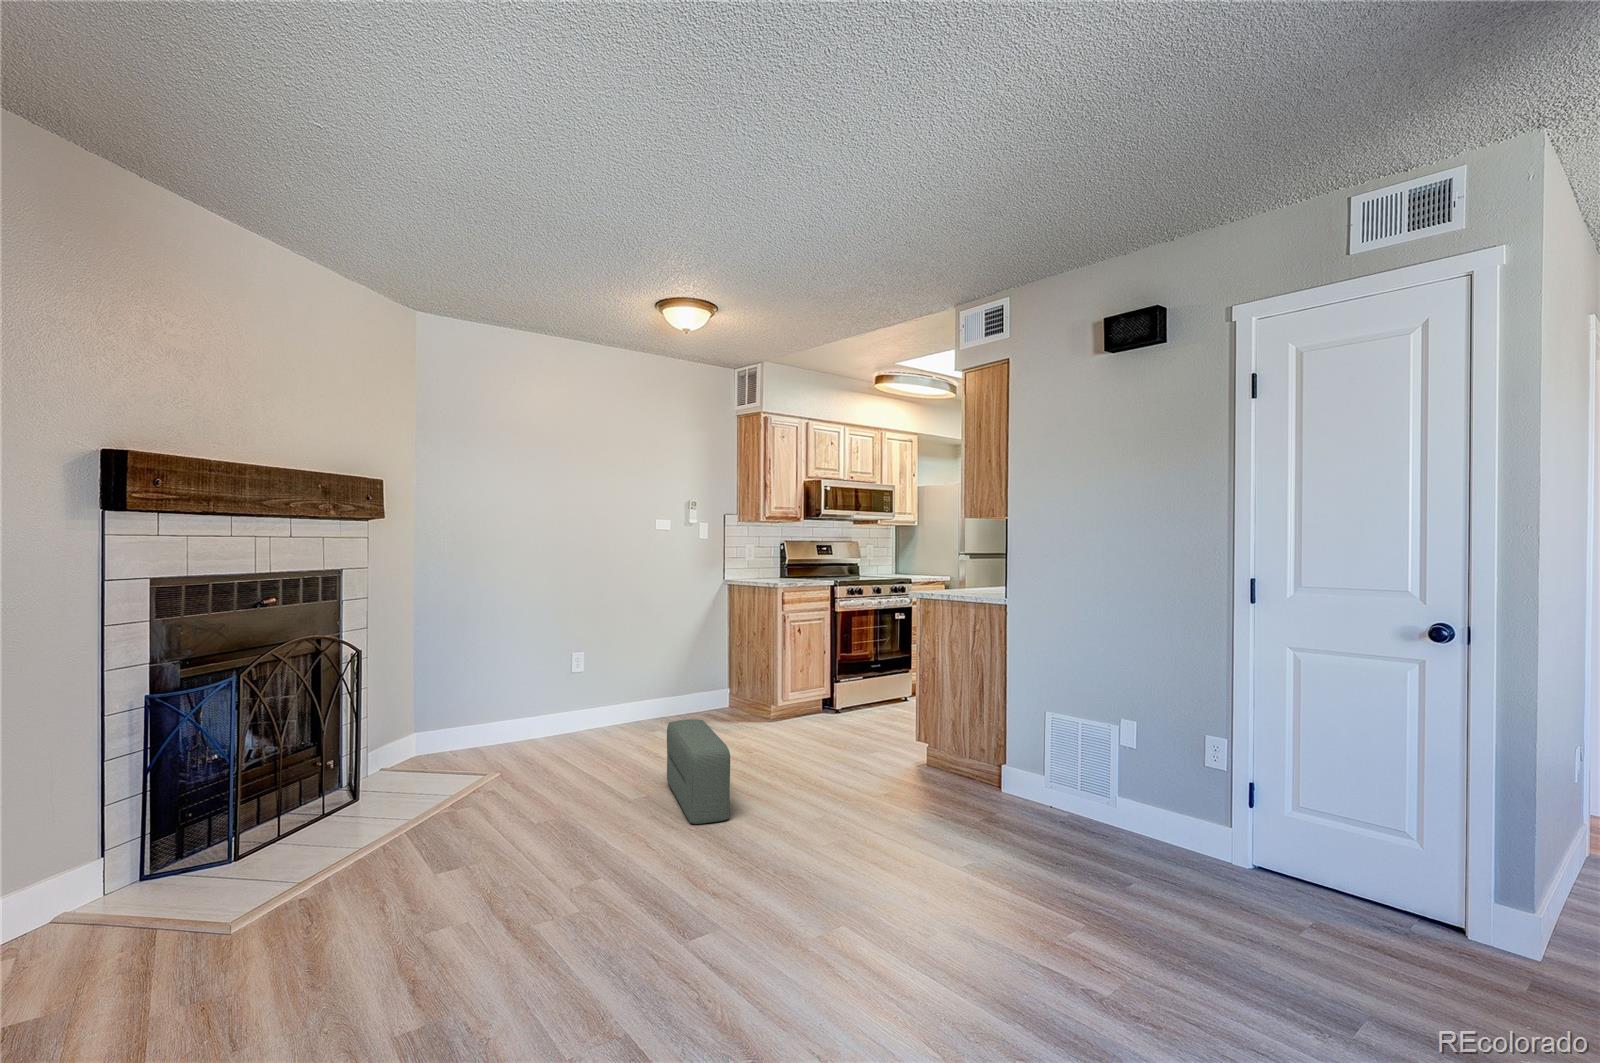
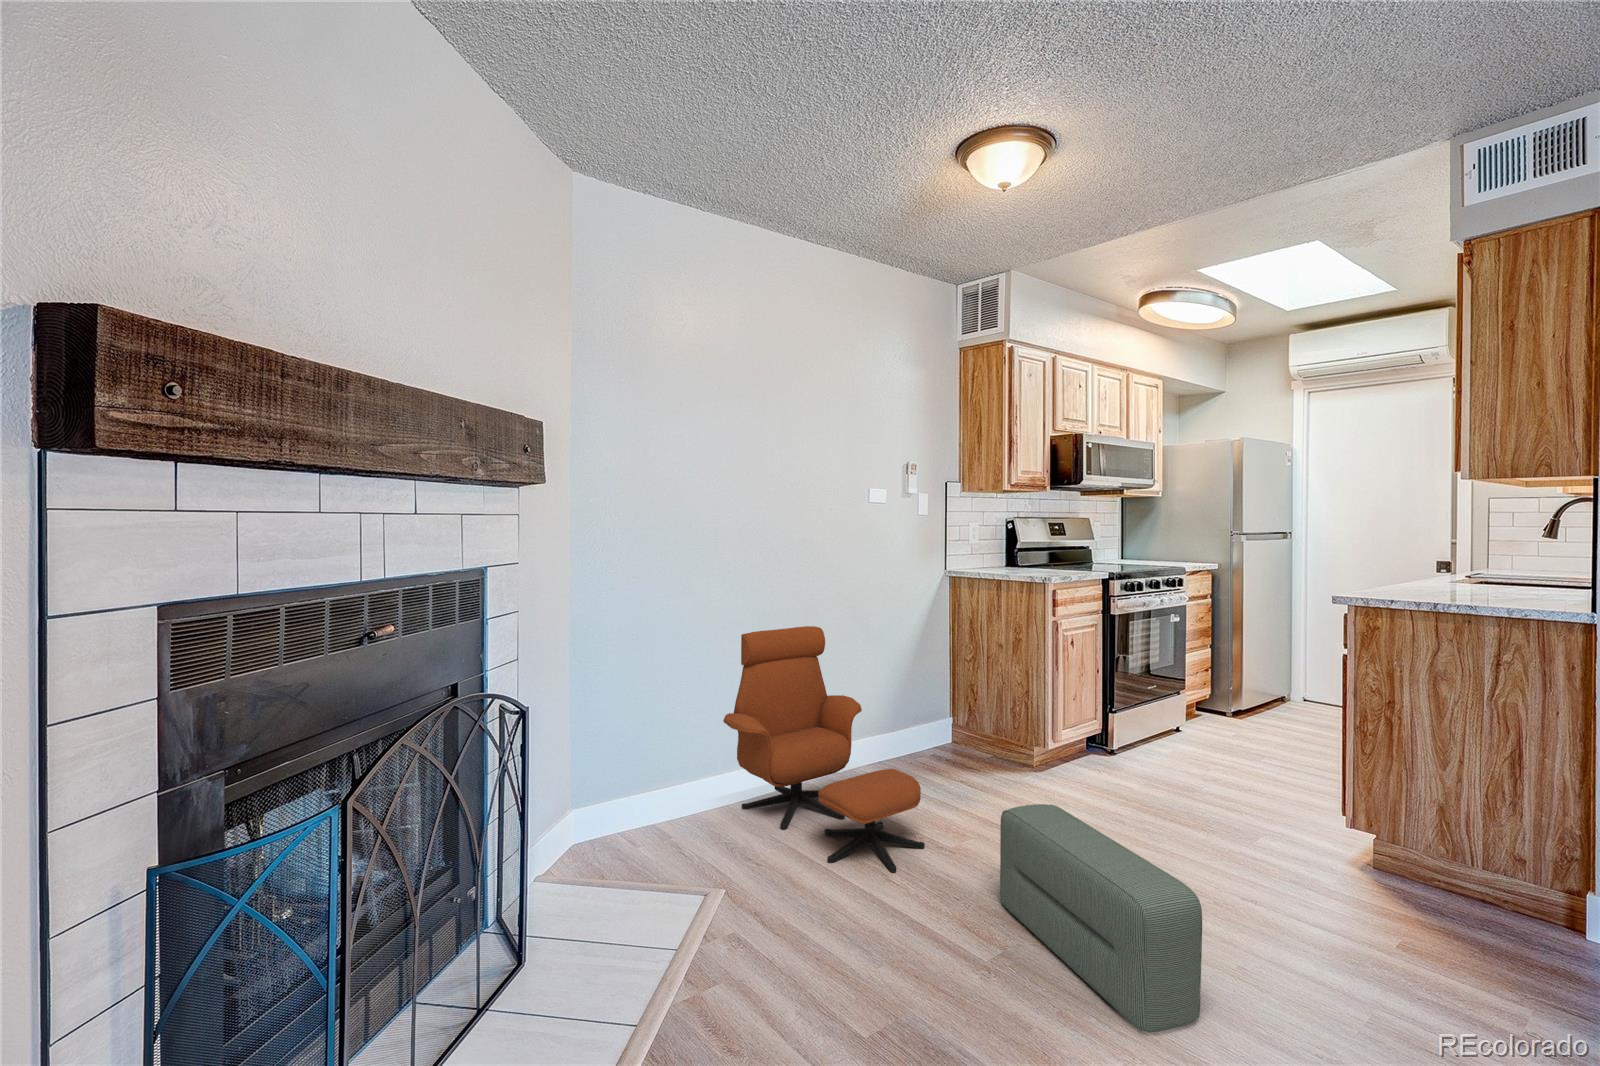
lounge chair: none [520,618,645,770] -> present [723,626,925,872]

